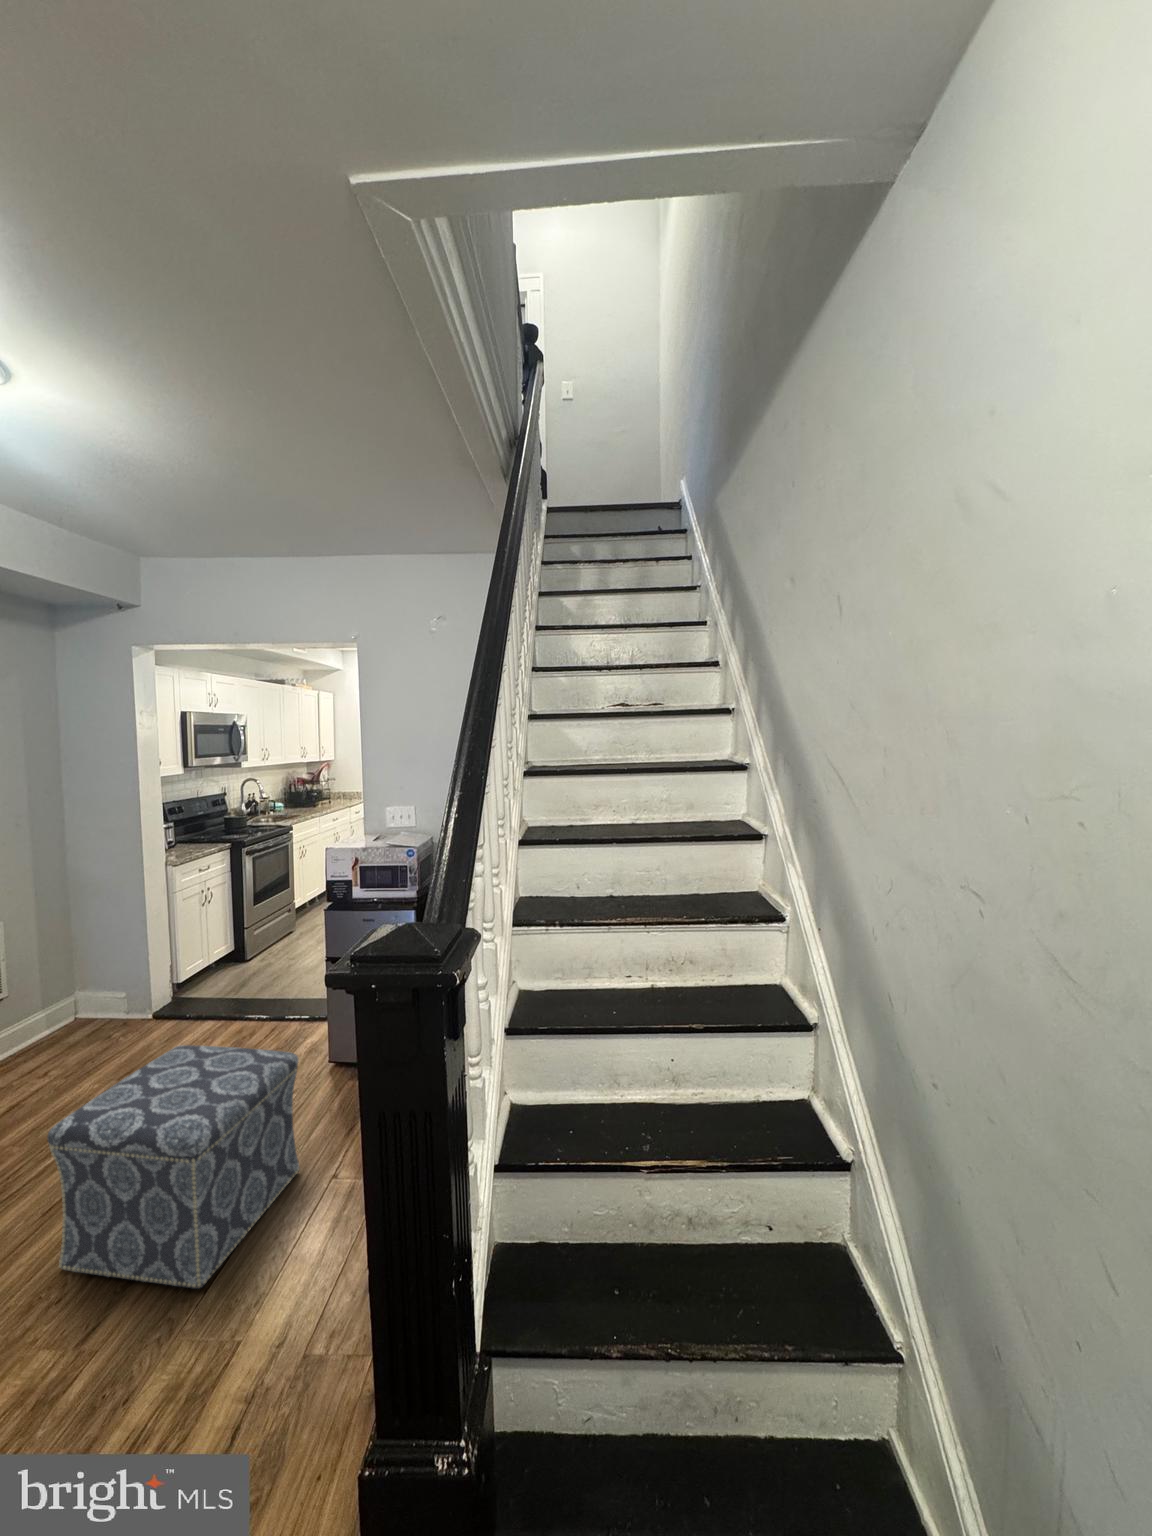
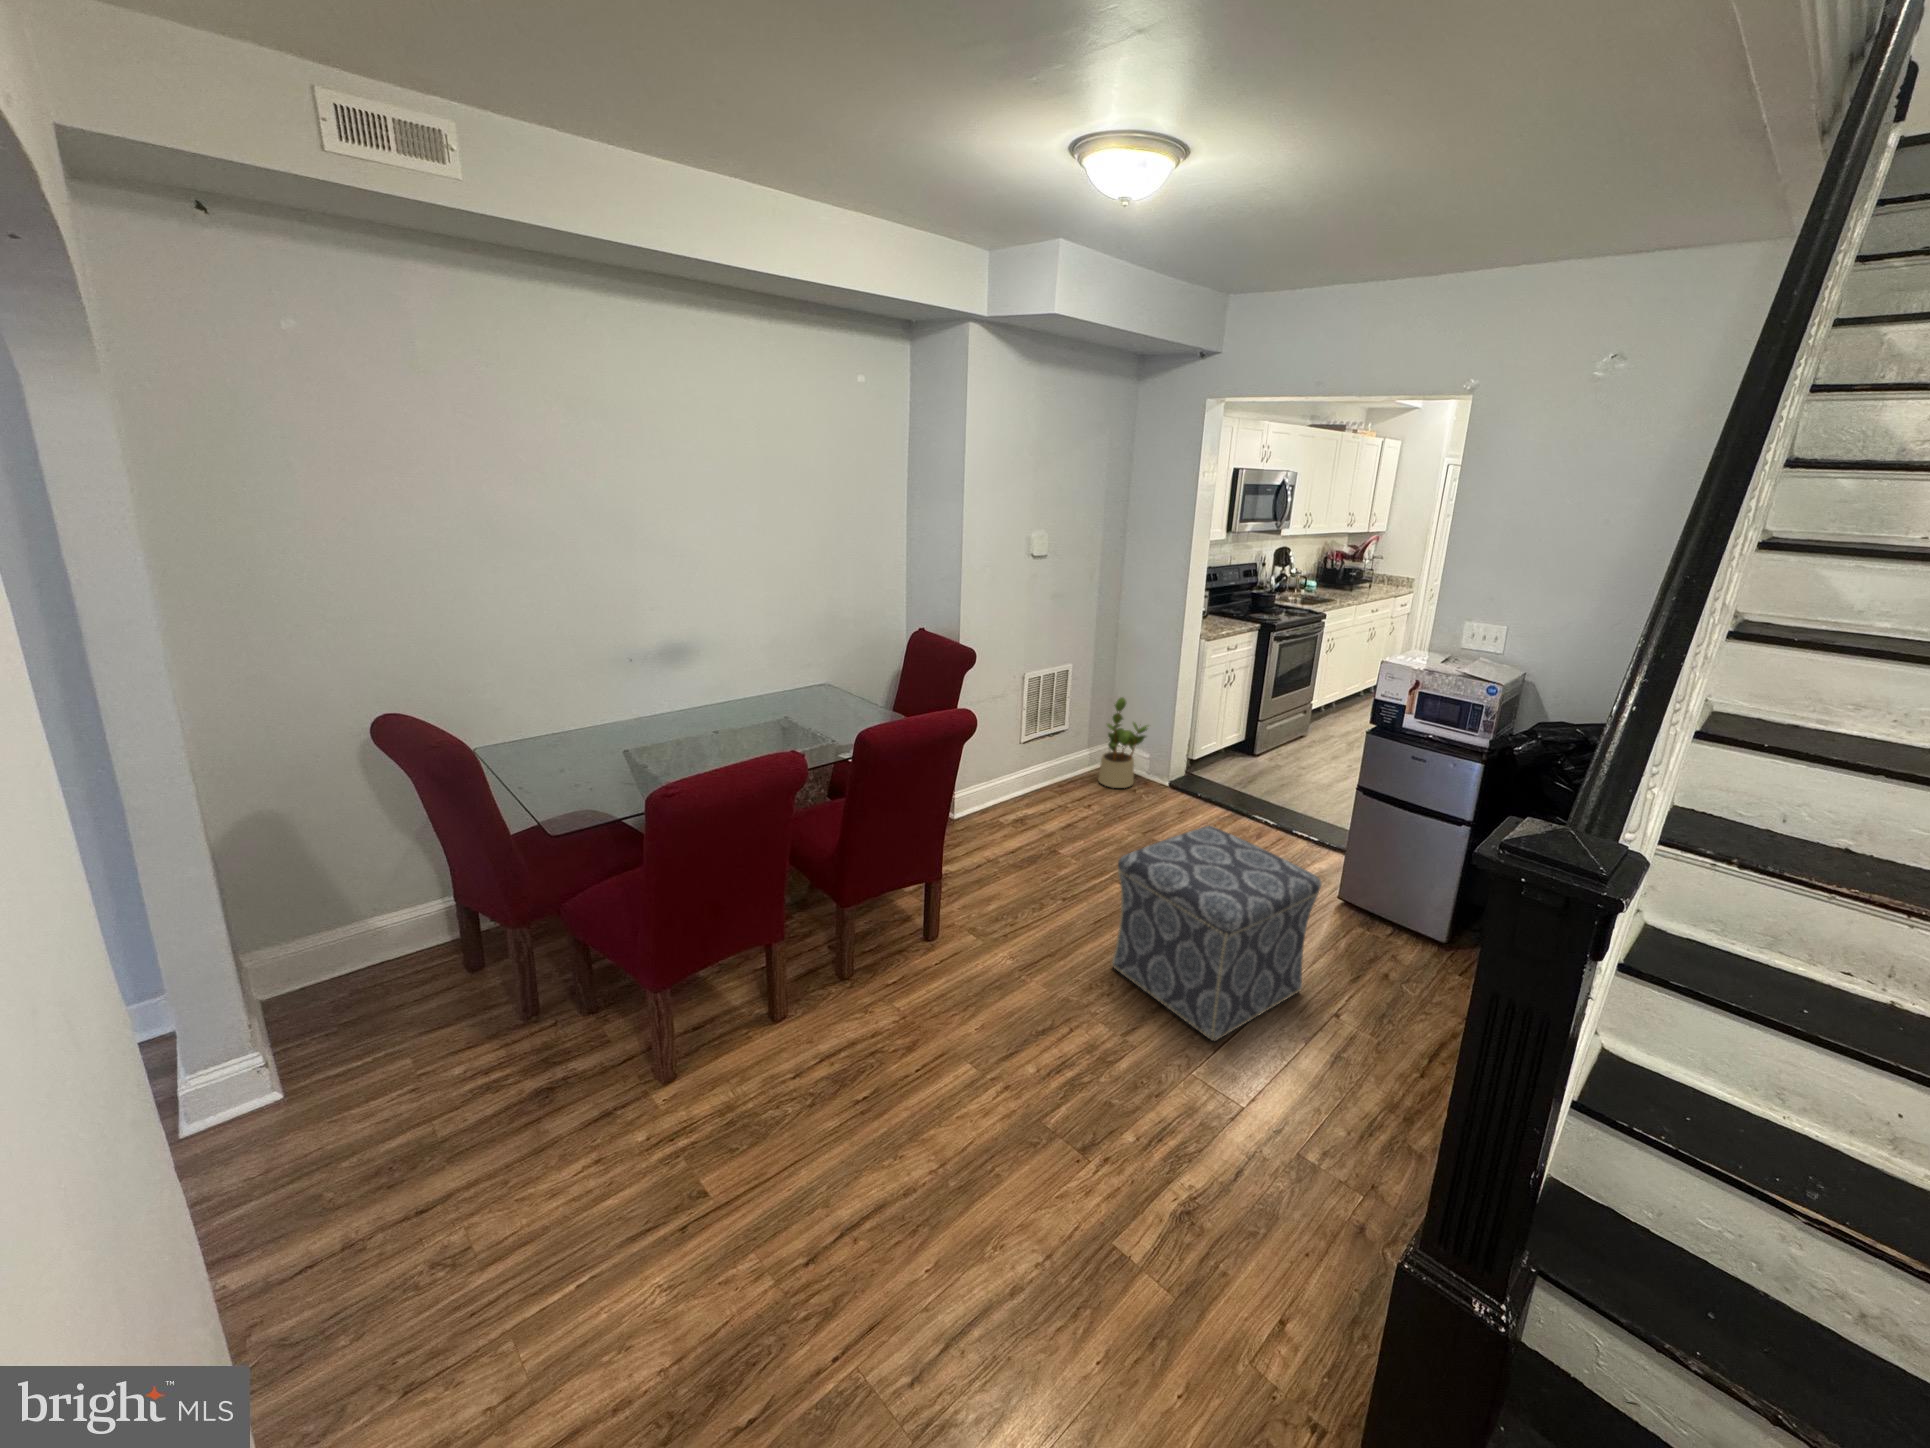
potted plant: none [58,943,119,1045] -> present [1098,697,1148,788]

